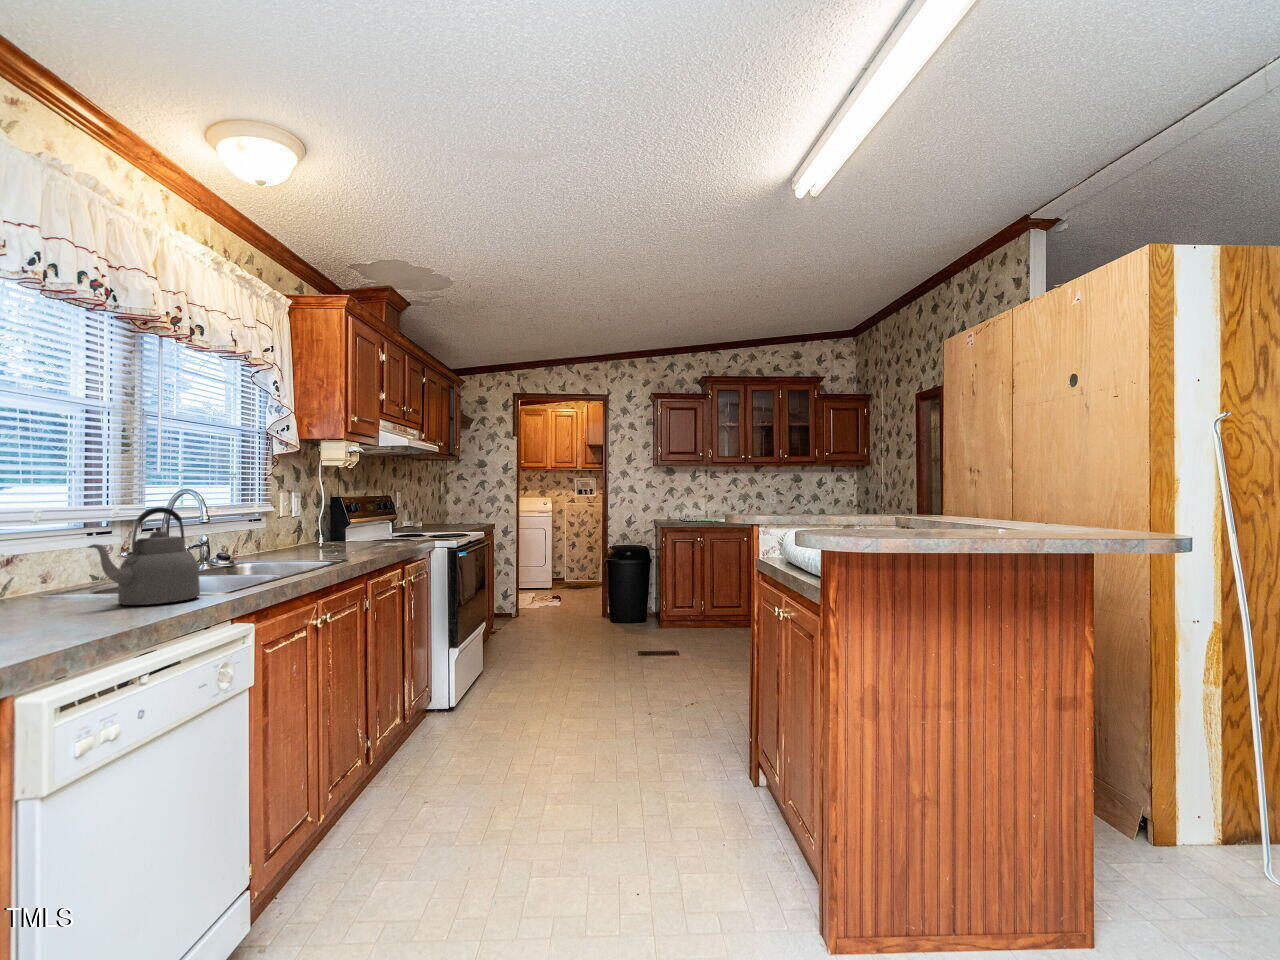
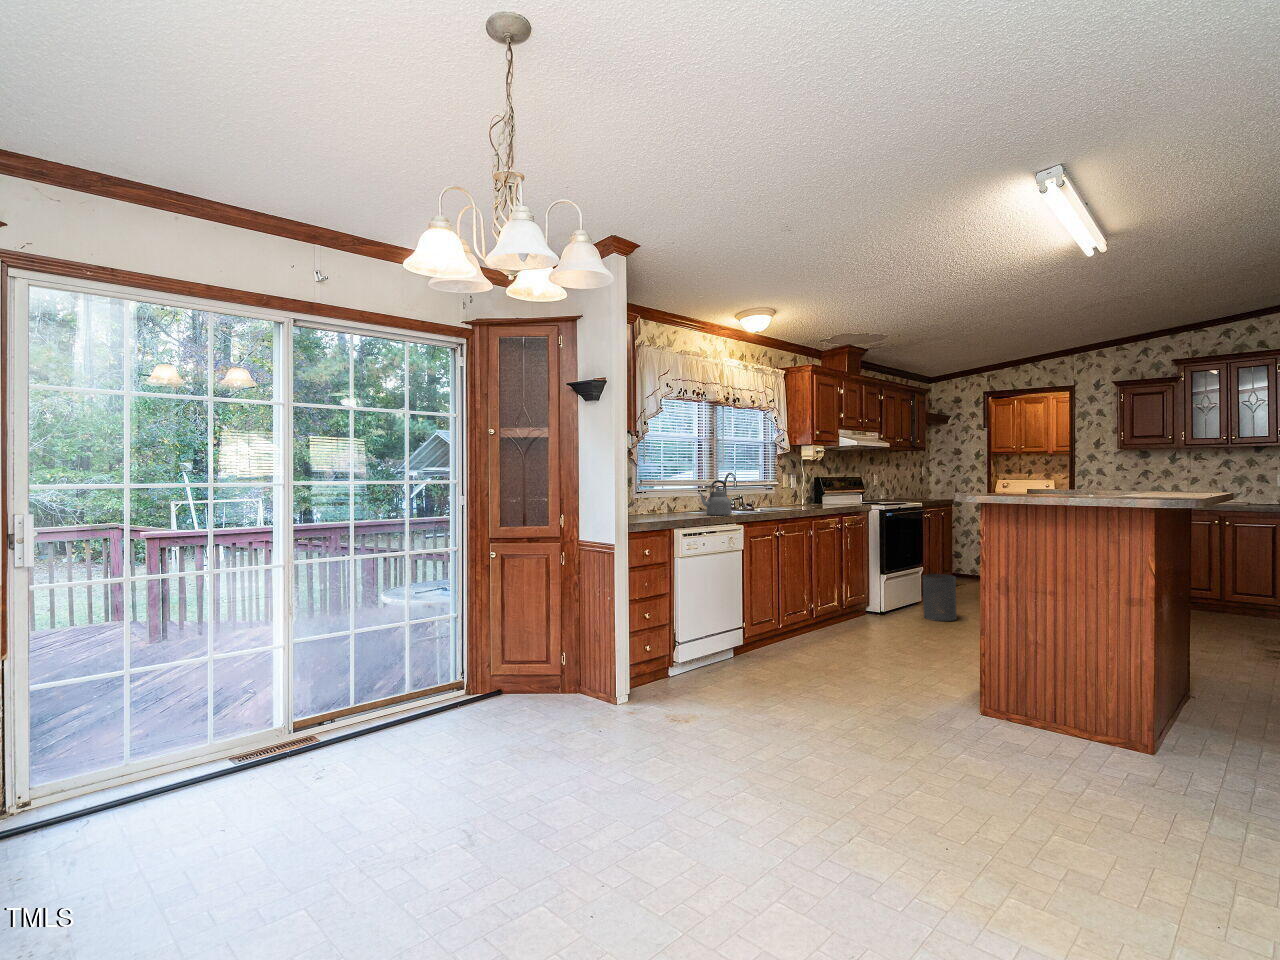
trash can: none [511,636,559,709] -> present [923,574,957,621]

